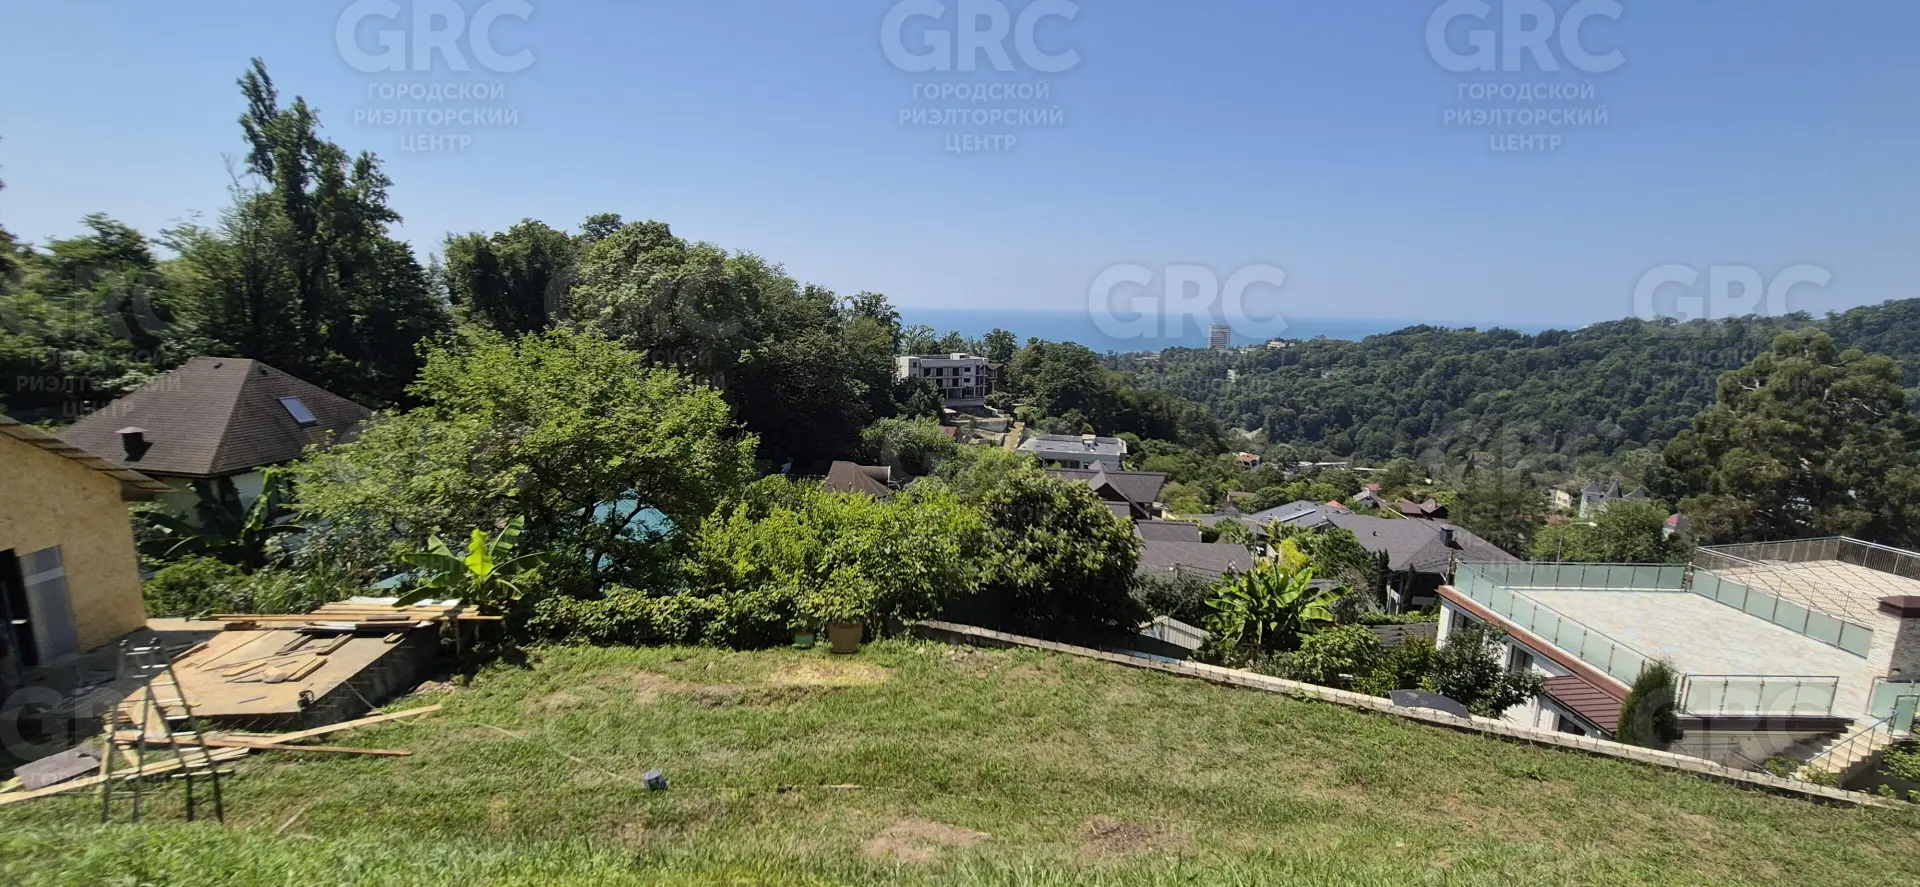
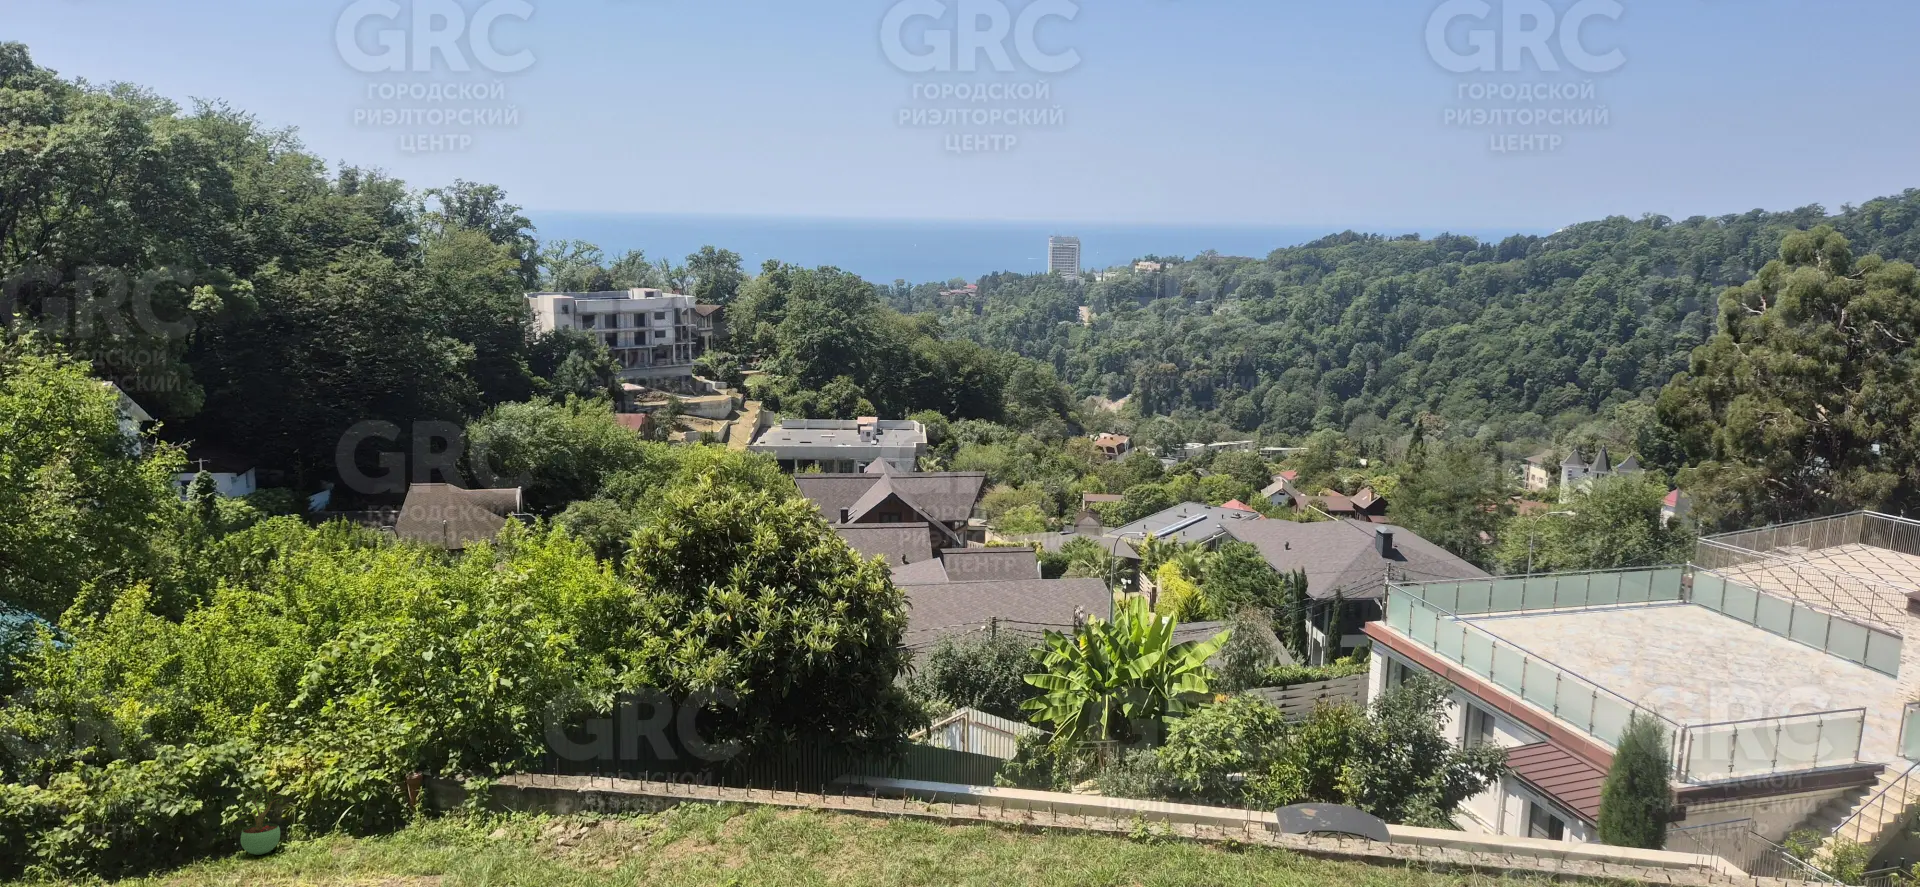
woven basket: present [829,617,862,653] -> none [310,776,378,856]

